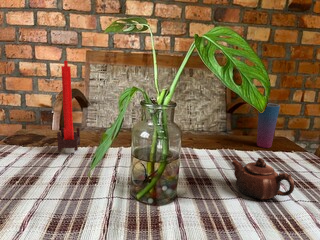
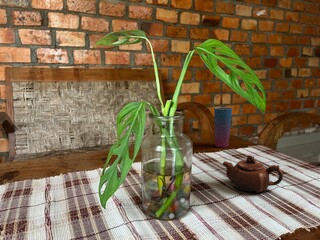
candle: present [57,61,80,153] -> none [25,78,52,186]

